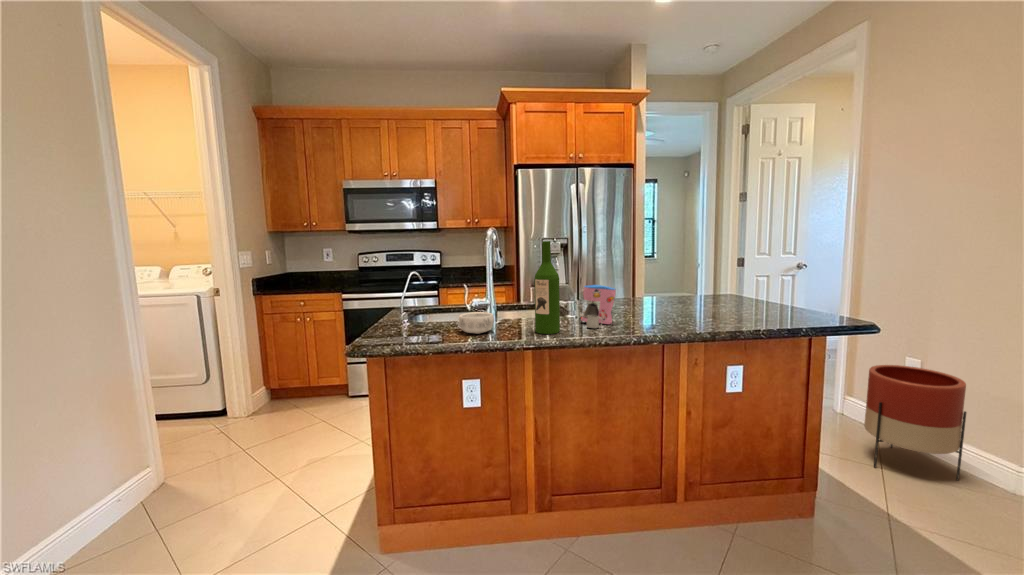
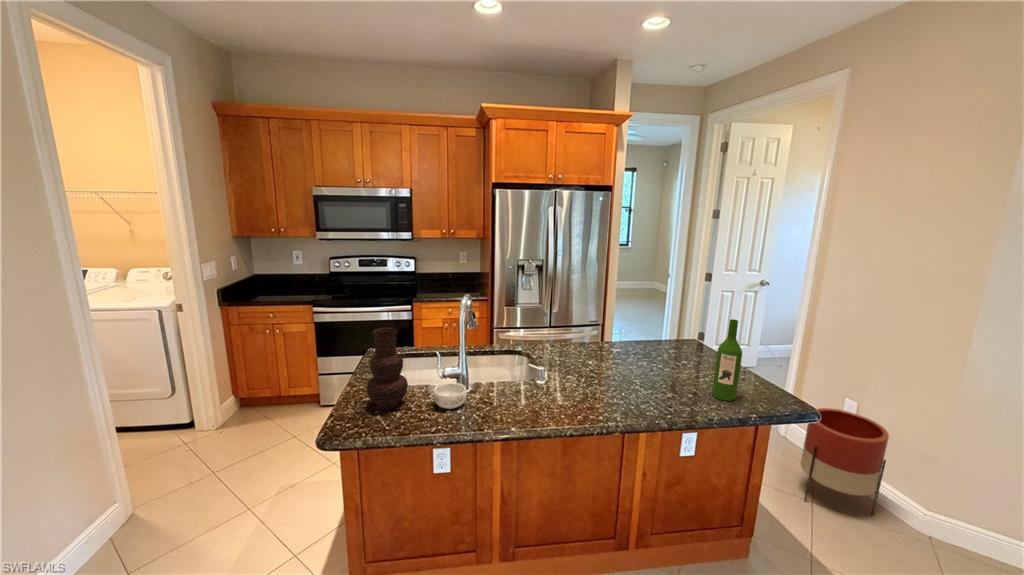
wine bottle: present [534,241,560,334] -> present [712,319,742,401]
vase: none [390,252,433,336] -> present [366,327,408,409]
coffee maker: present [580,285,616,328] -> none [548,356,583,404]

